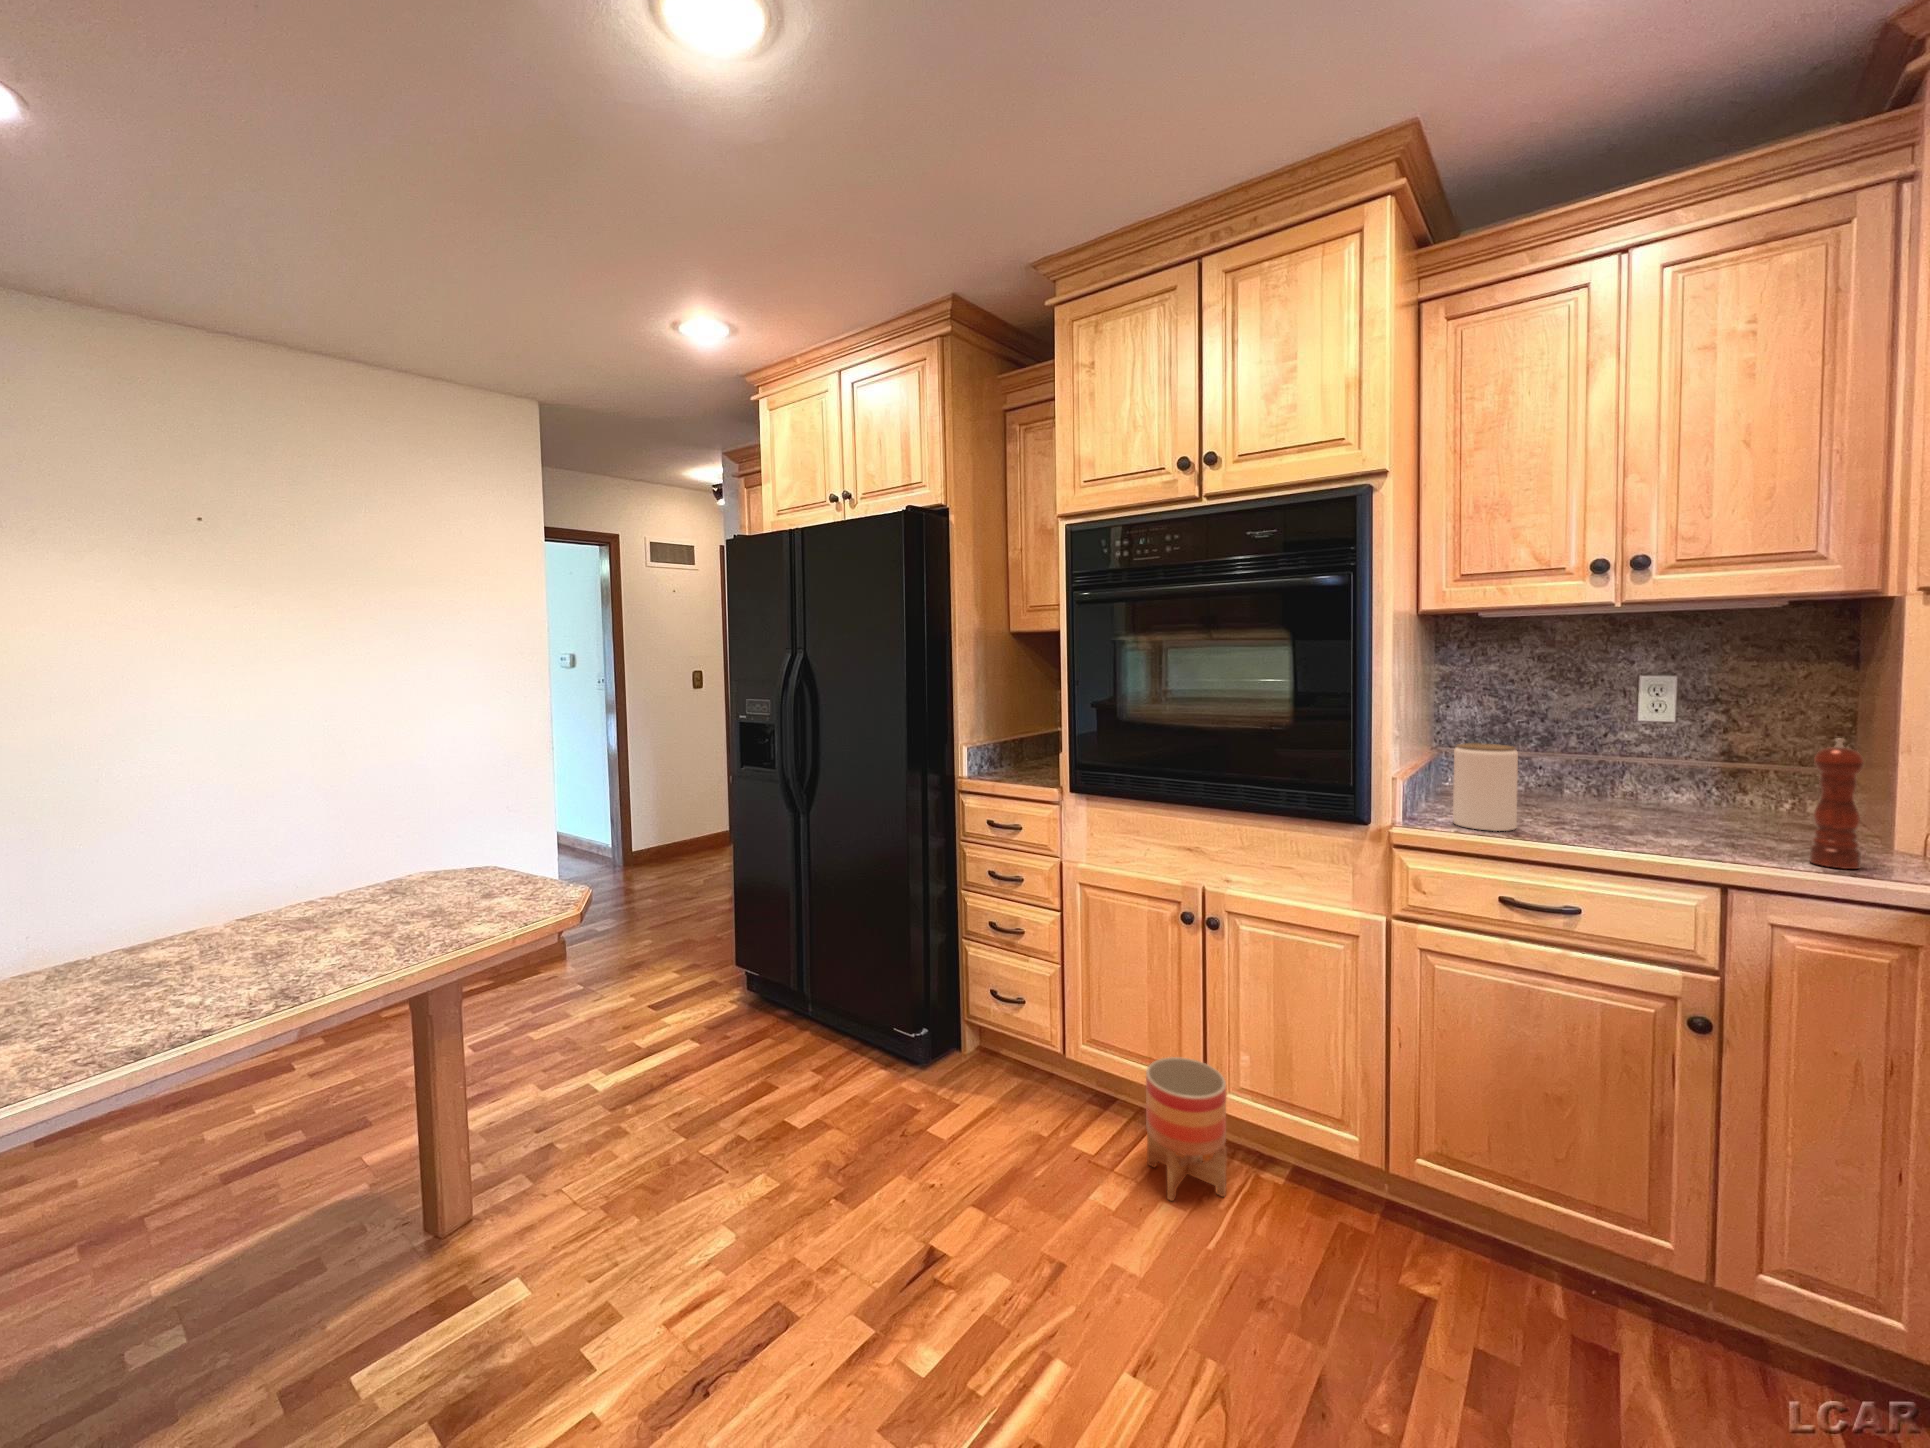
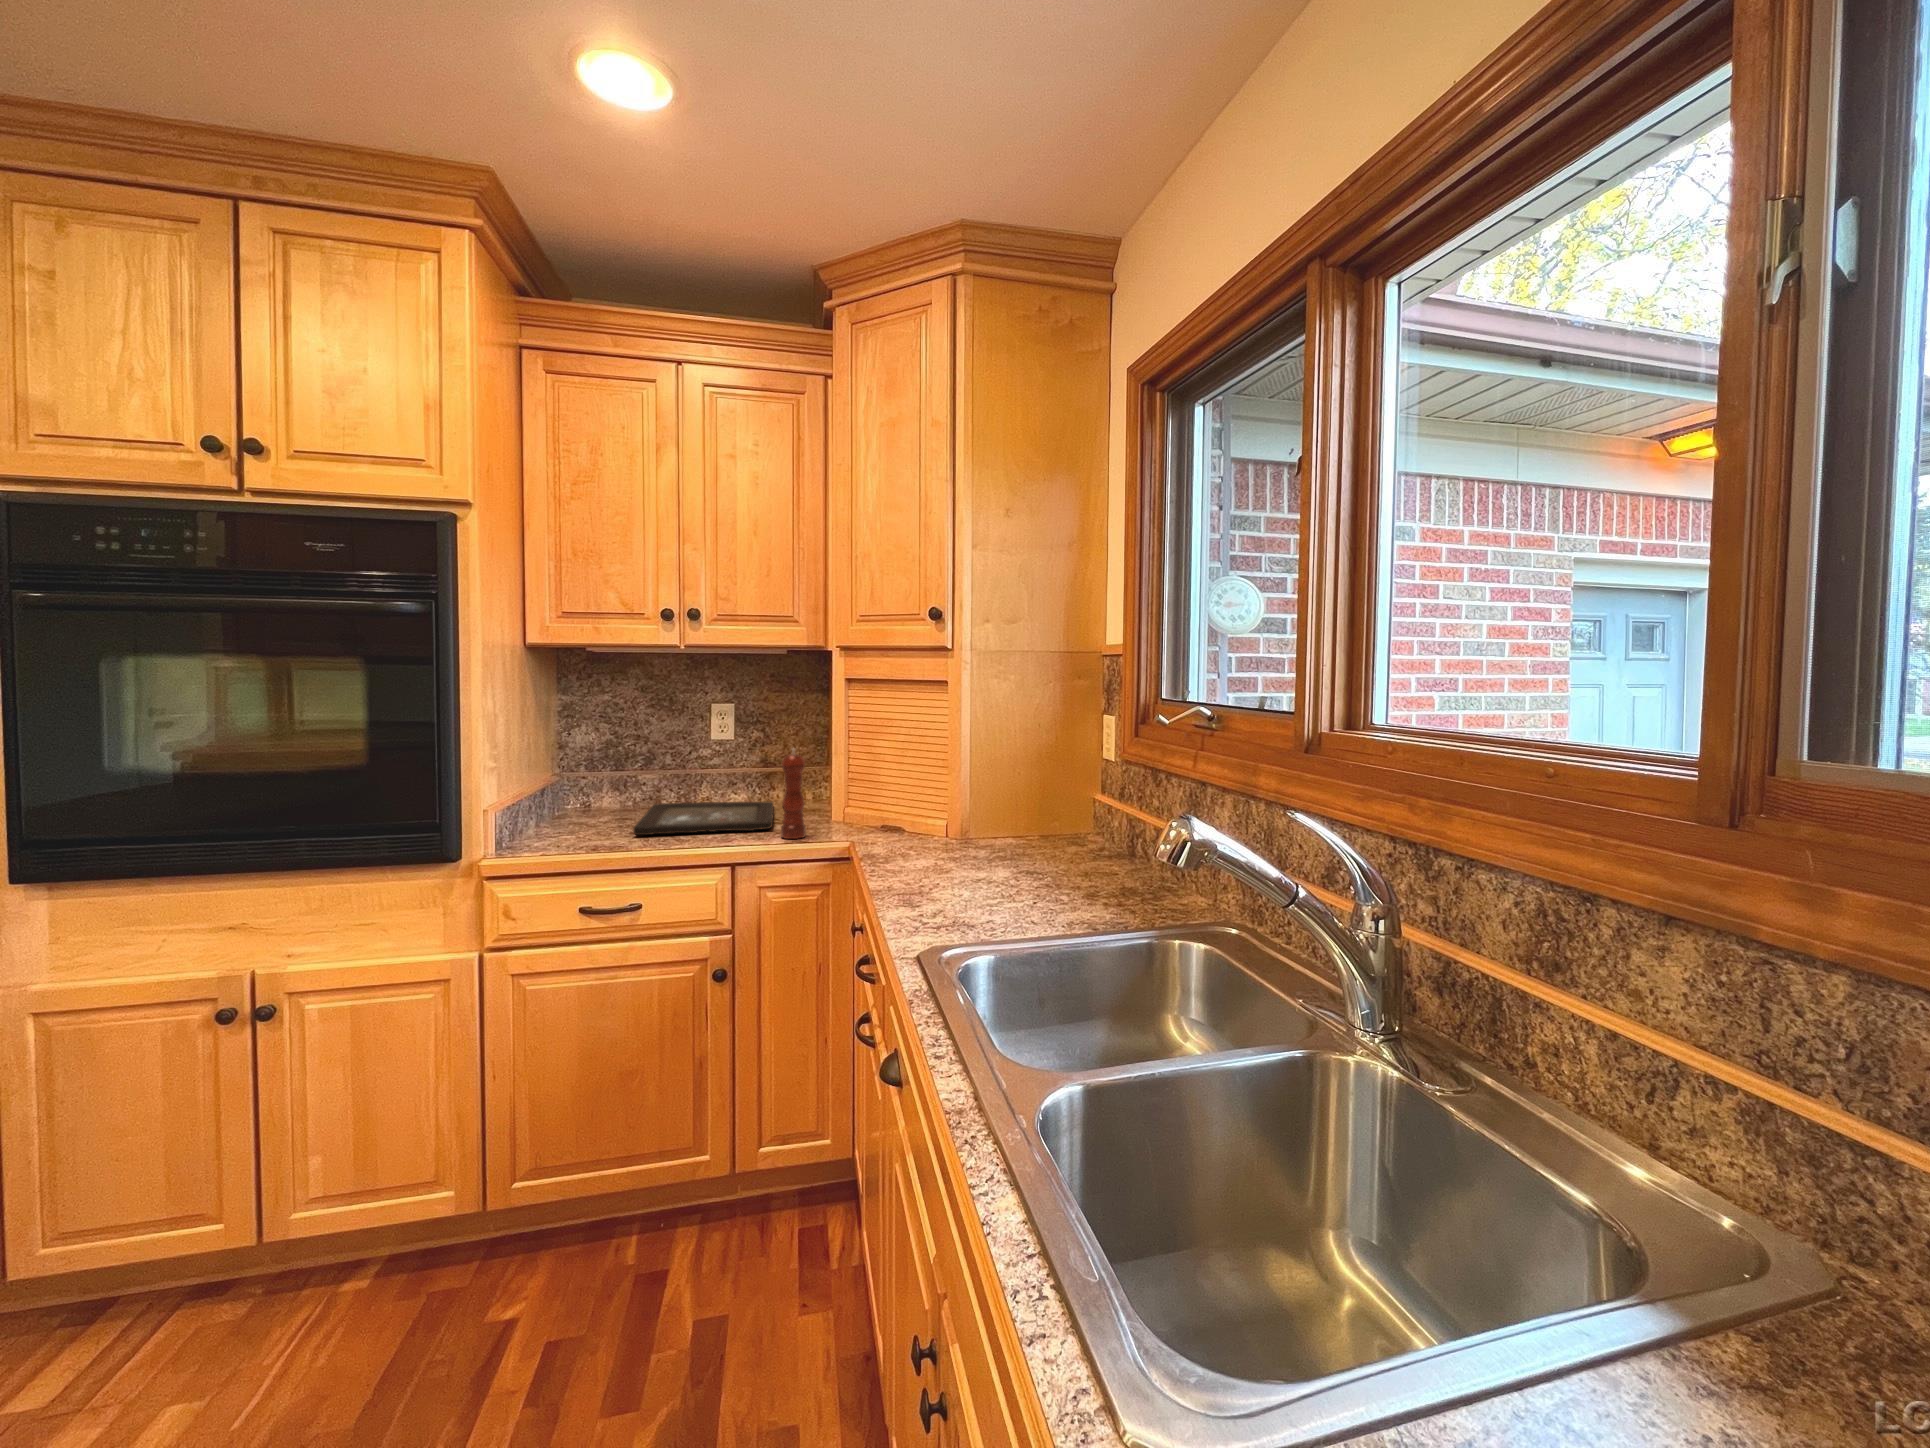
jar: present [1453,743,1518,831] -> none [547,768,601,849]
tray: none [1555,791,1782,846] -> present [633,802,773,835]
planter: present [1146,1057,1226,1201] -> none [144,1192,279,1399]

